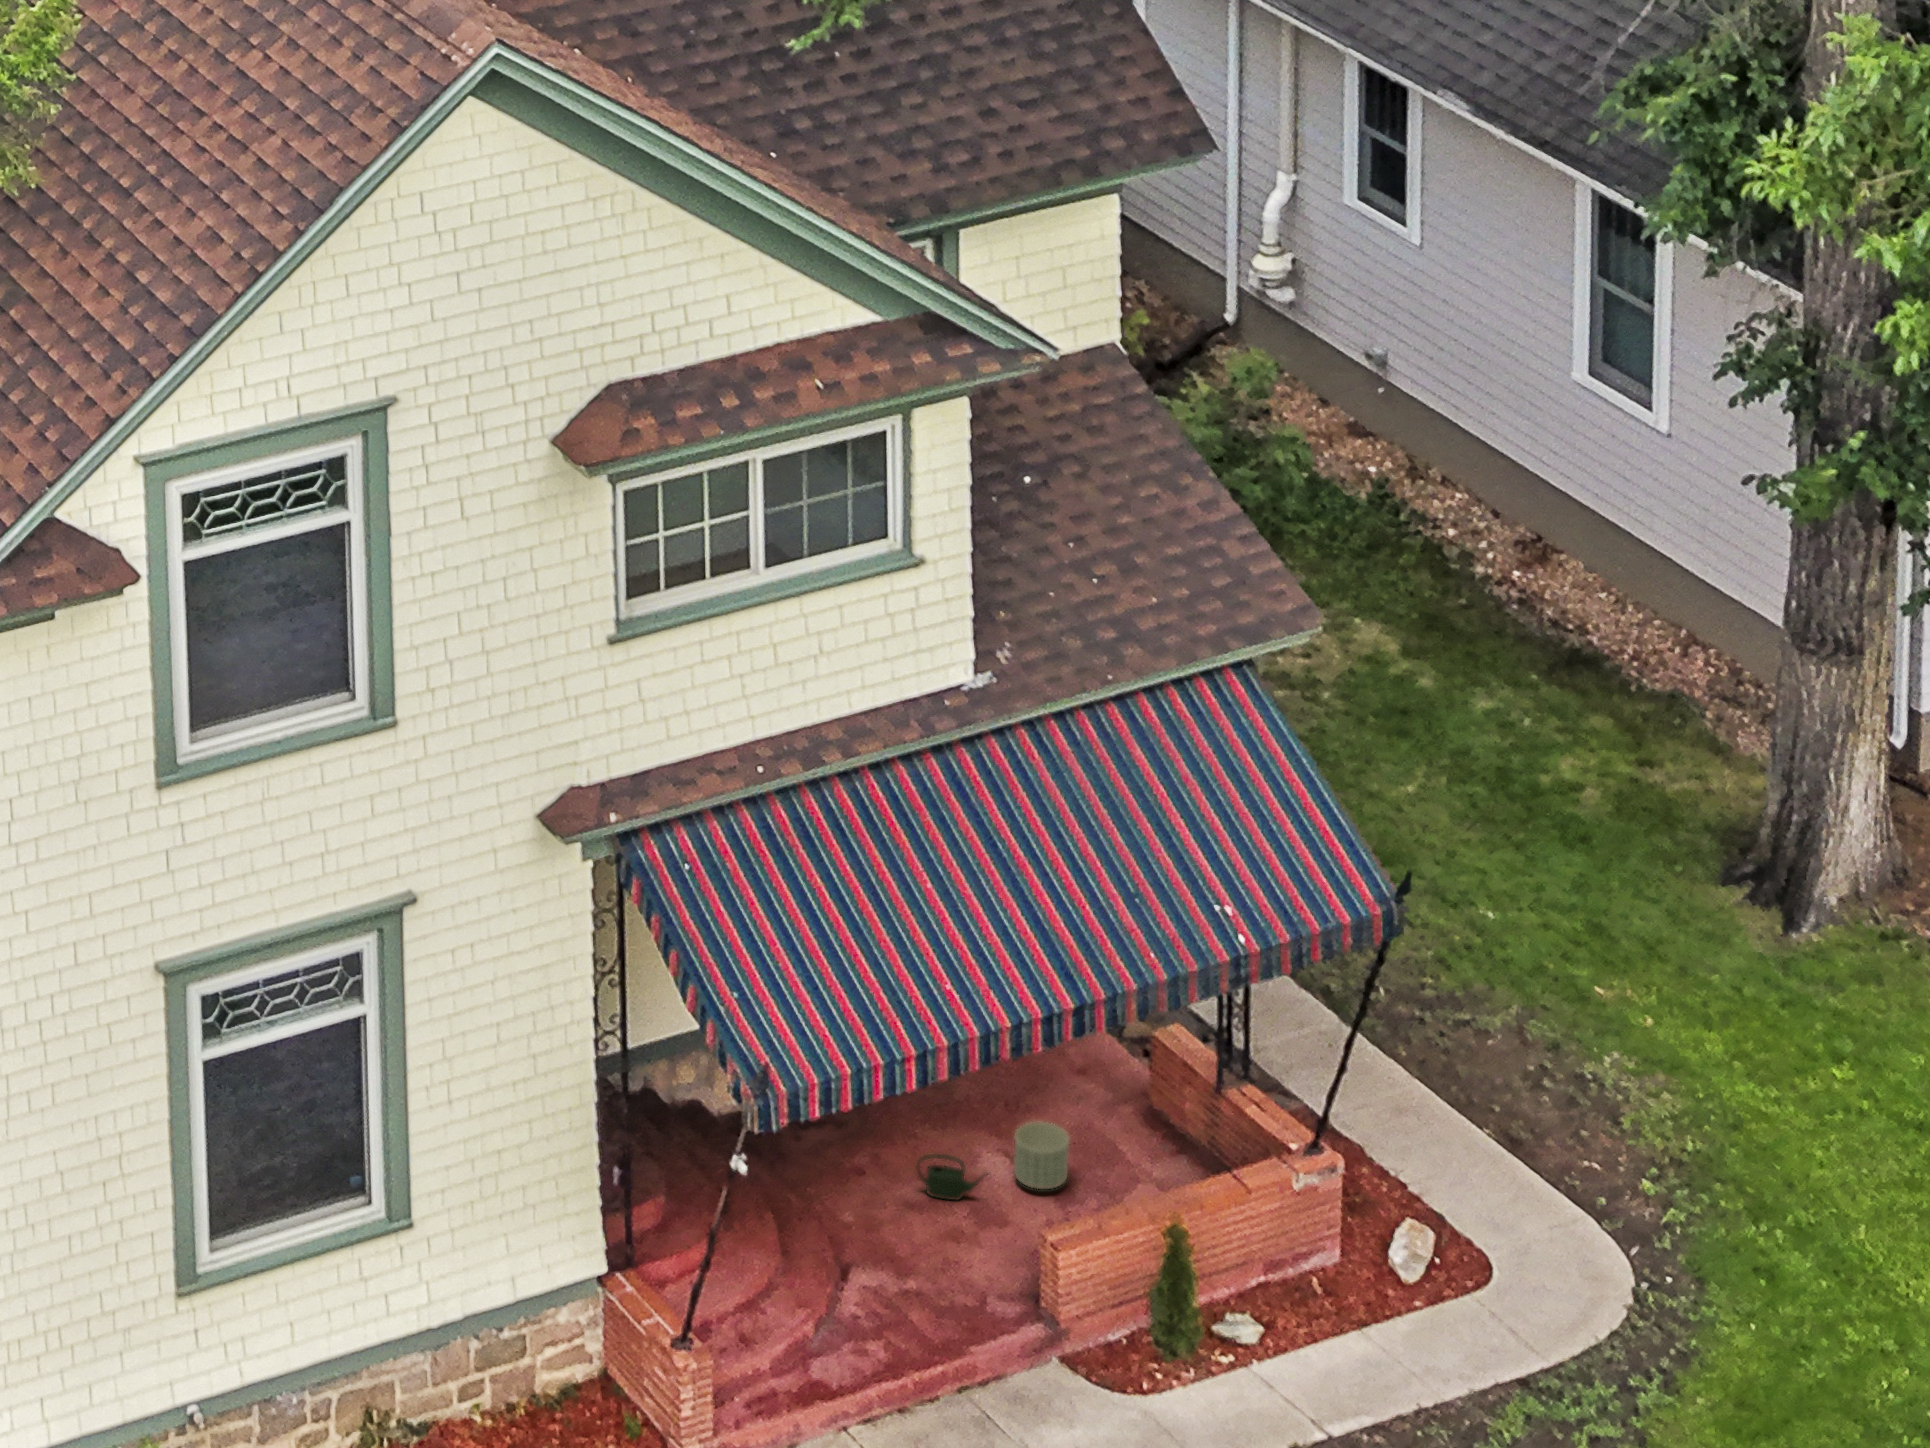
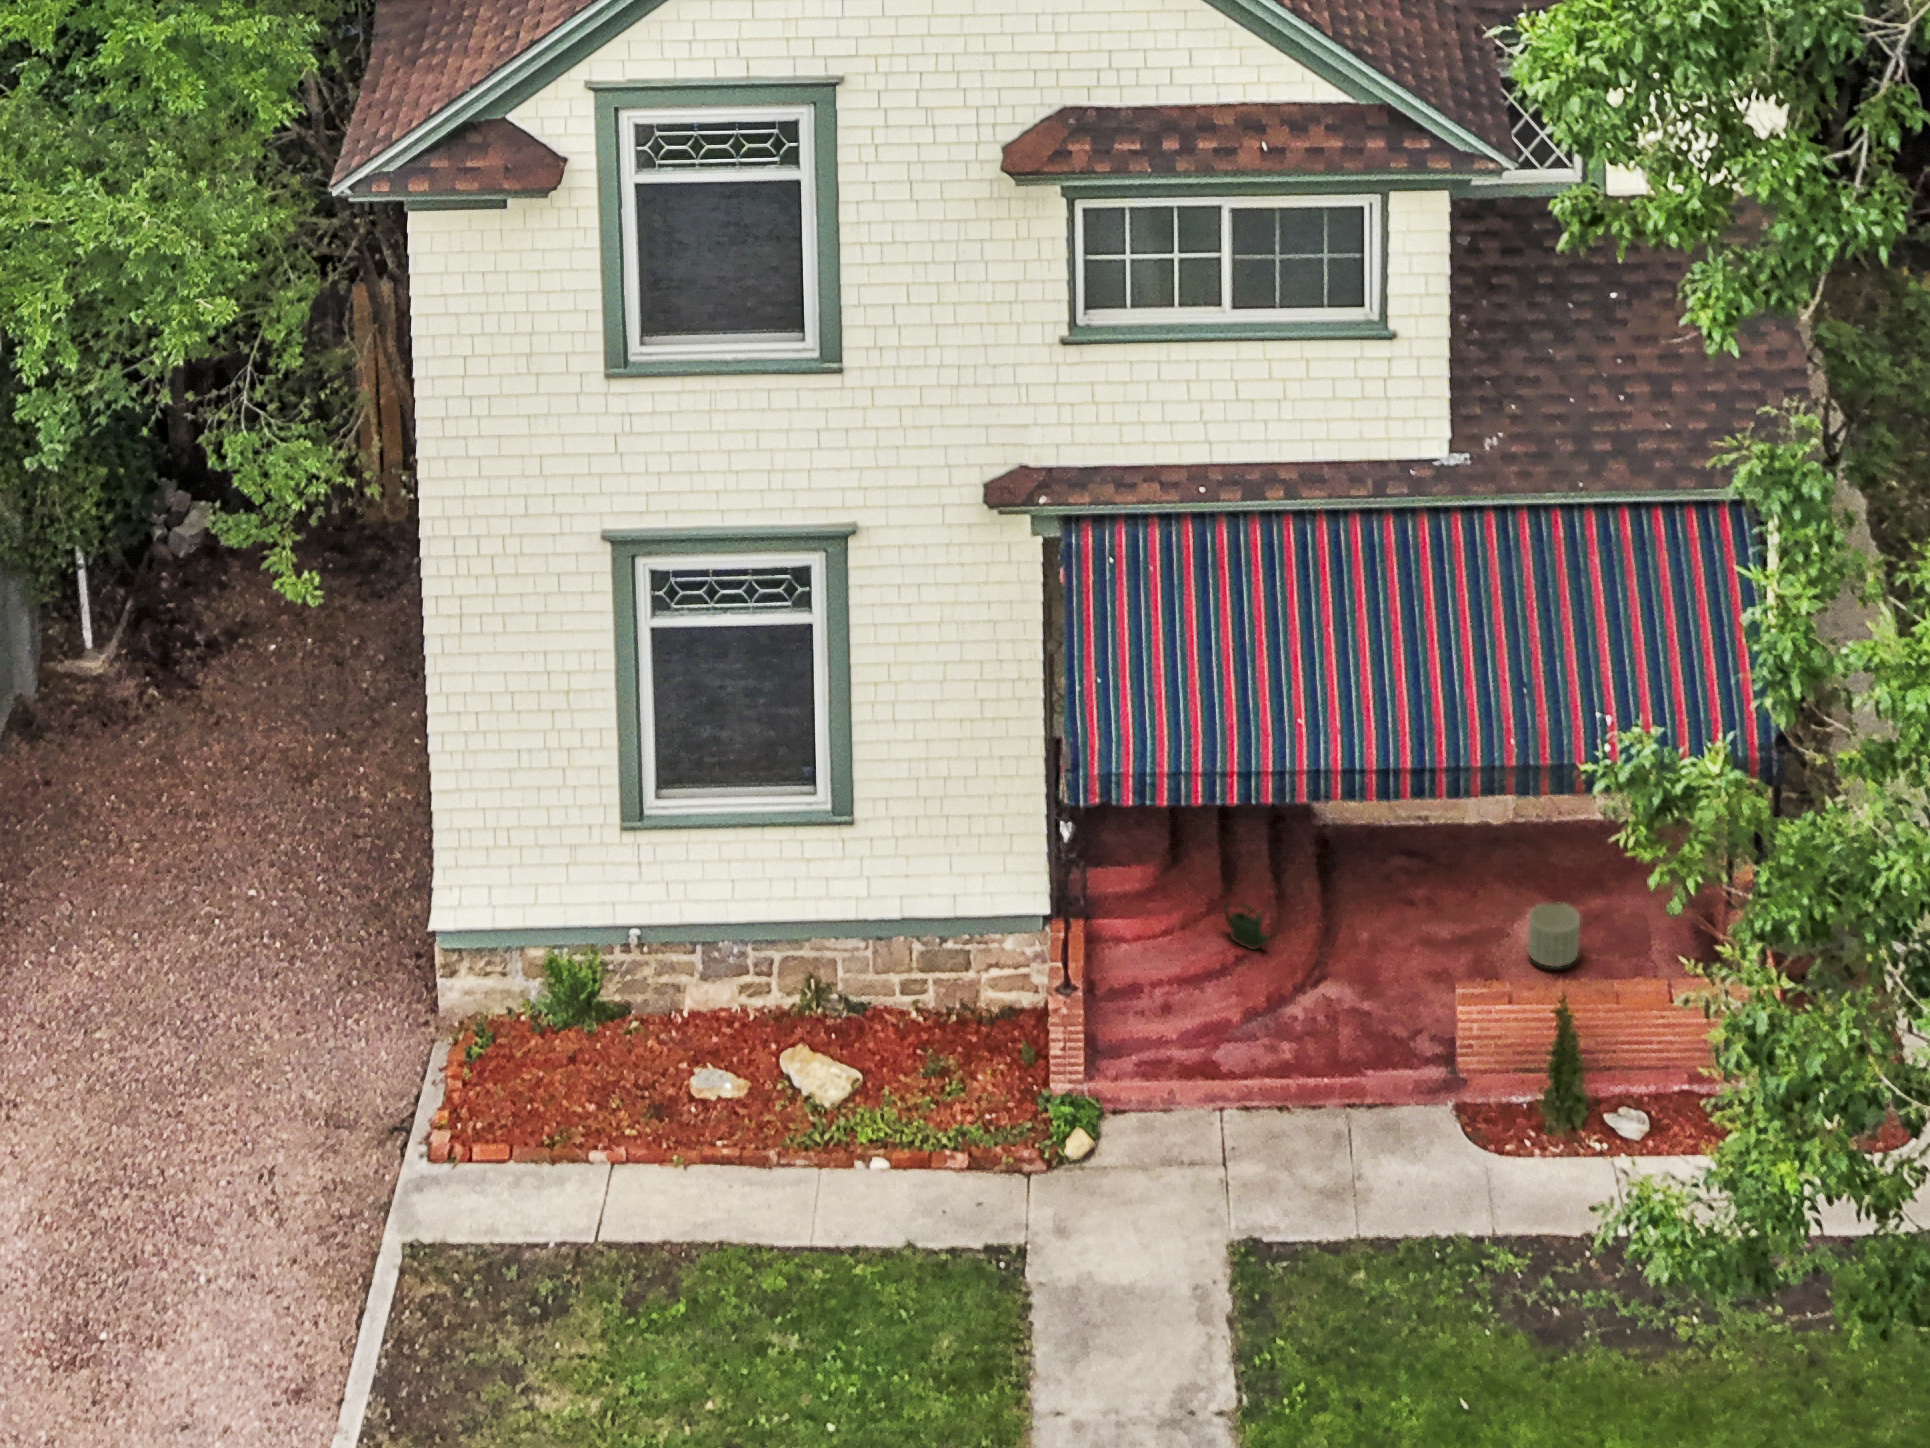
watering can: present [916,1154,983,1200] -> present [1224,904,1272,949]

